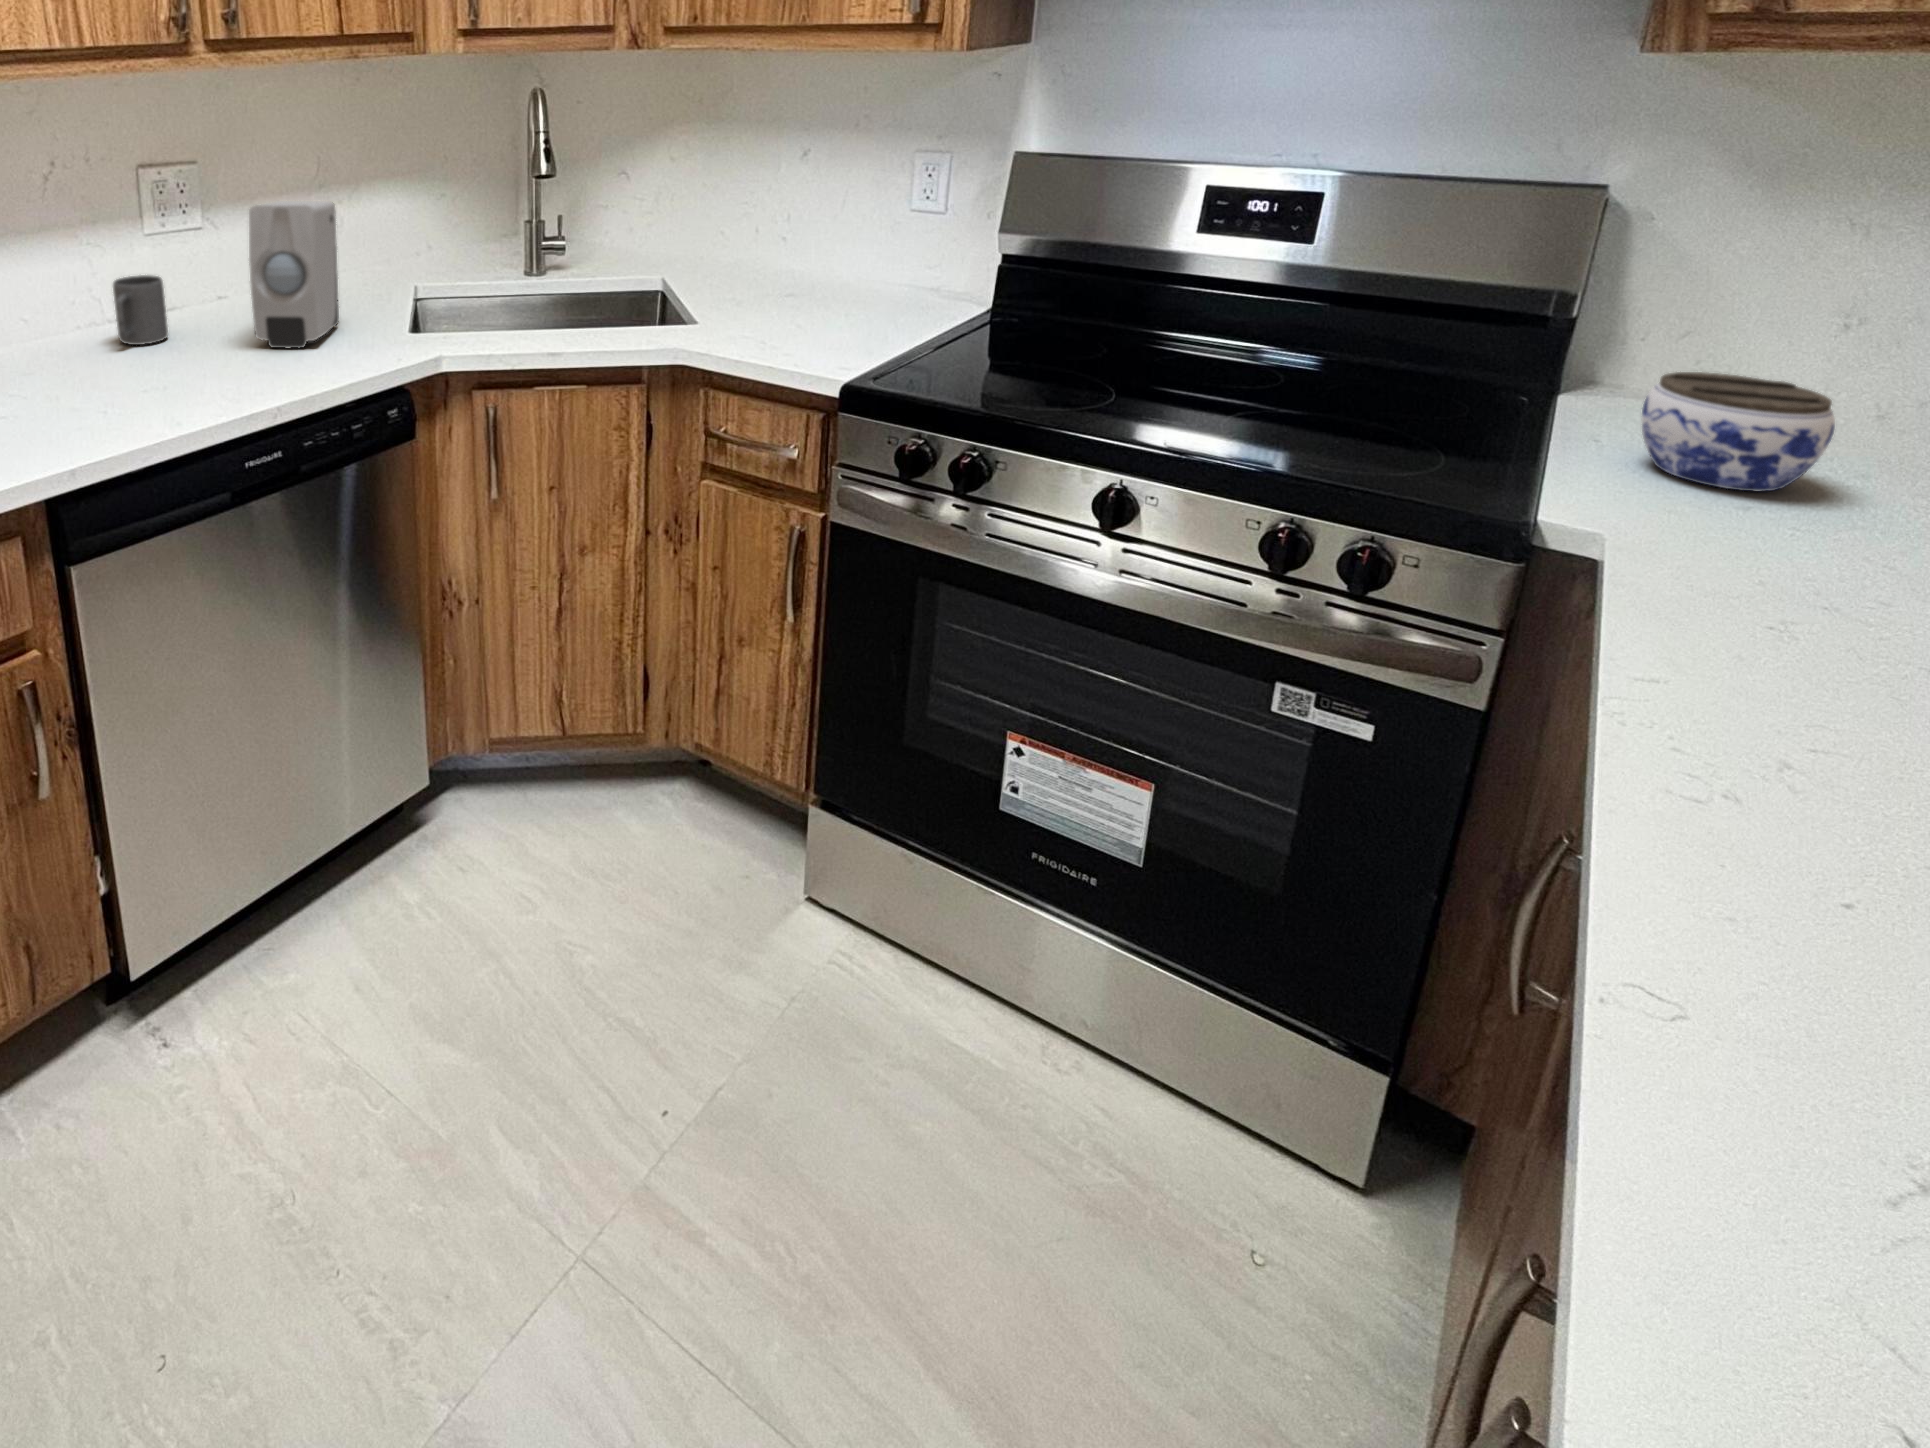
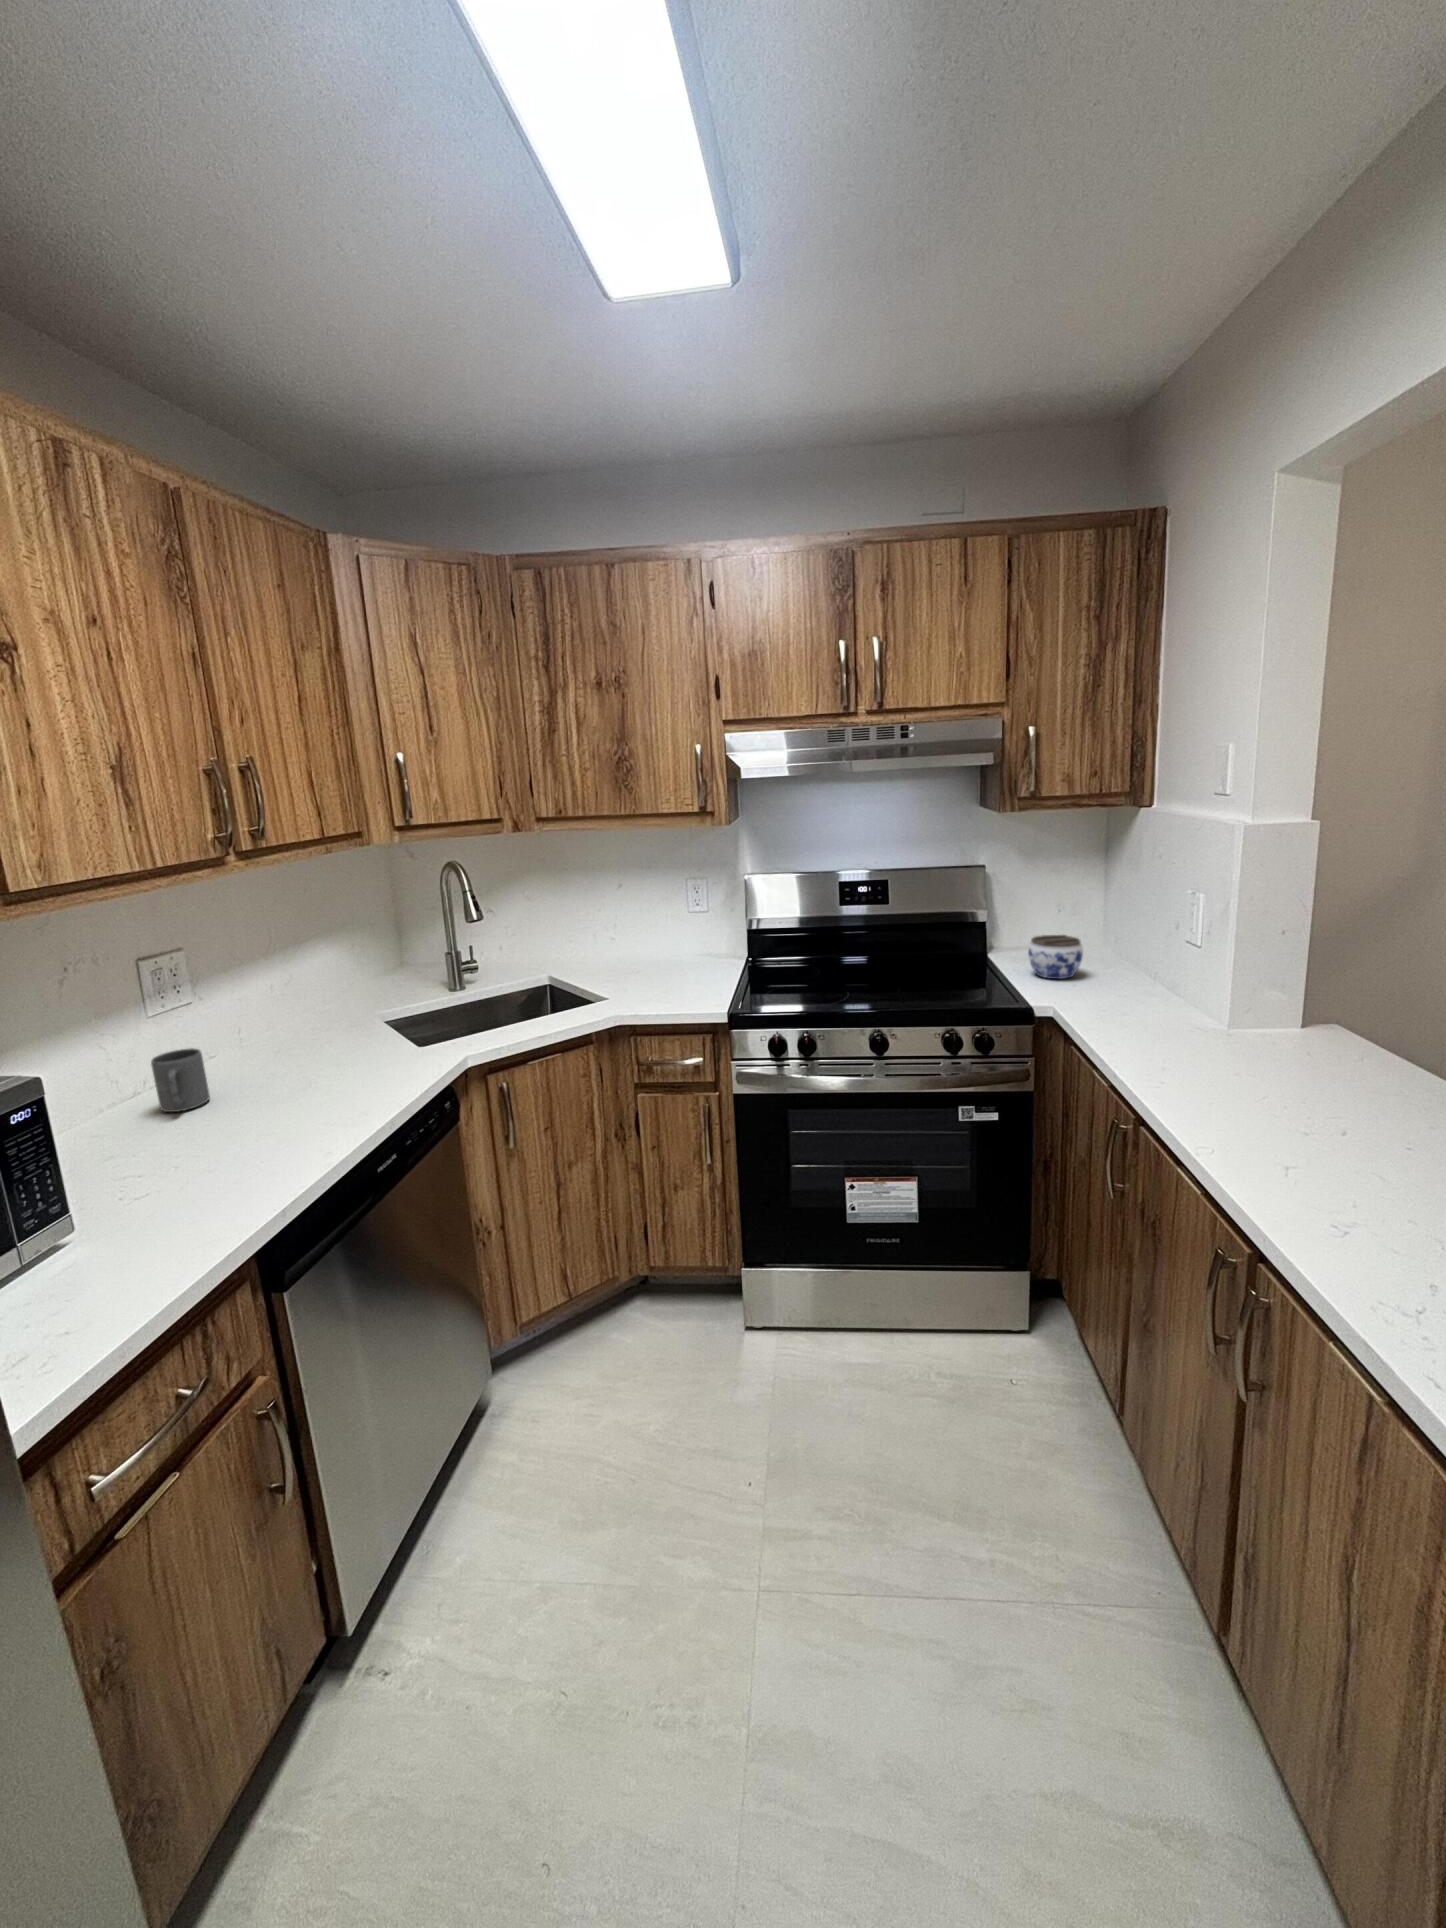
soap dispenser: present [249,201,339,348] -> none [290,962,363,1082]

